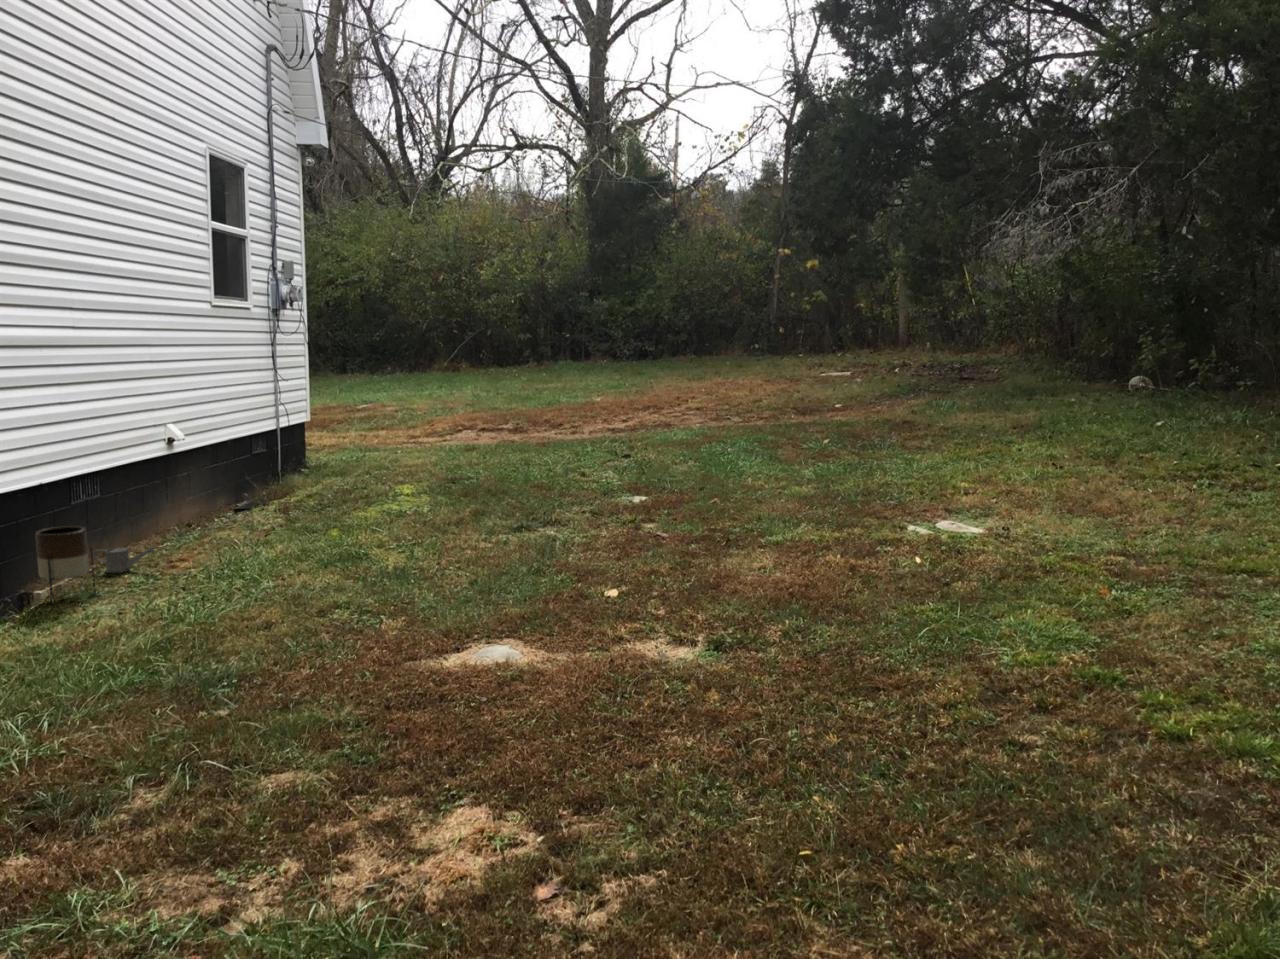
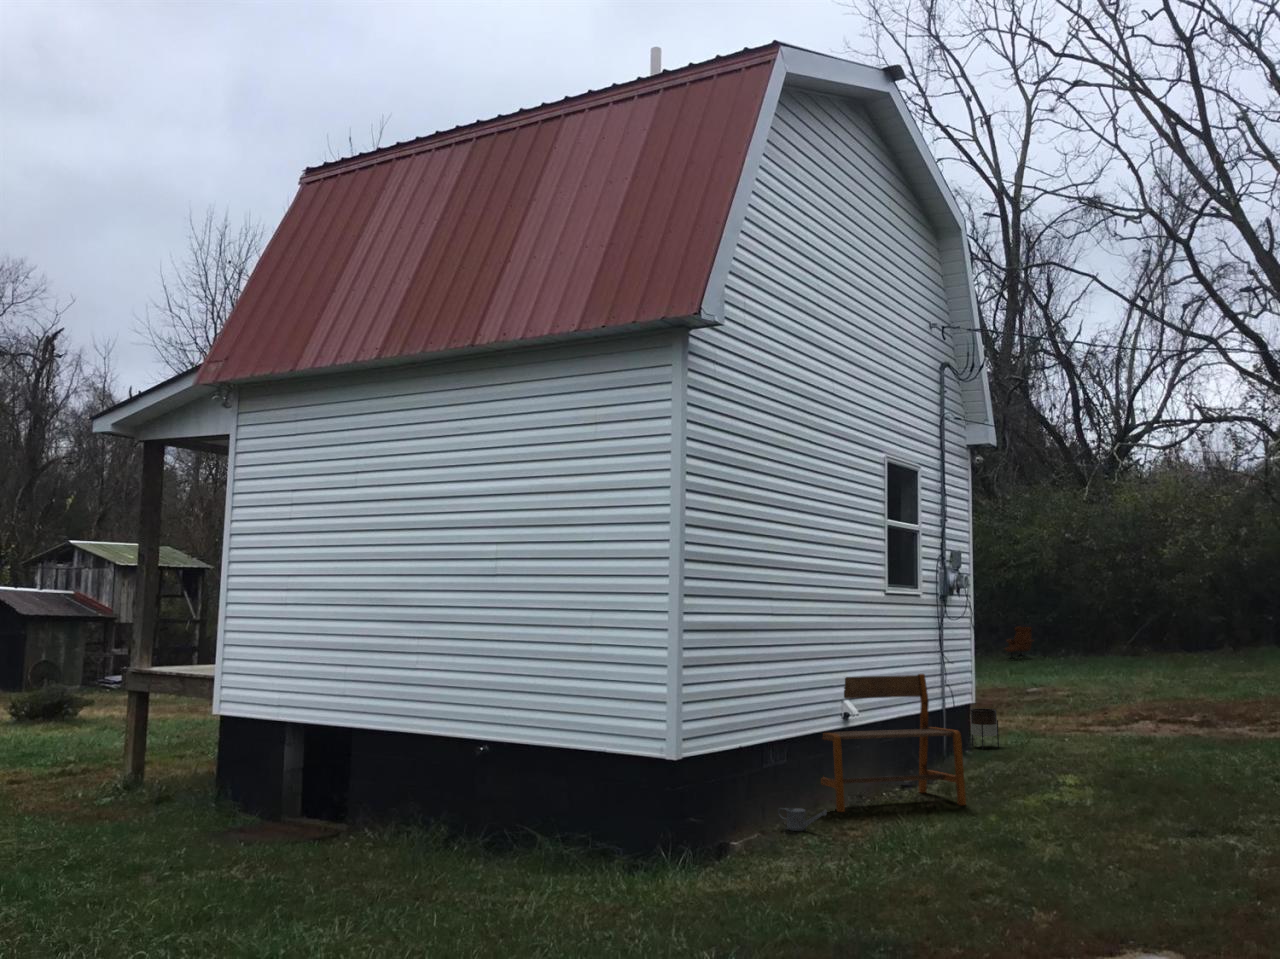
lounge chair: none [332,343,361,378] -> present [1005,626,1034,659]
bench: none [131,392,307,546] -> present [821,674,966,812]
planter: present [35,526,96,604] -> present [971,708,999,750]

